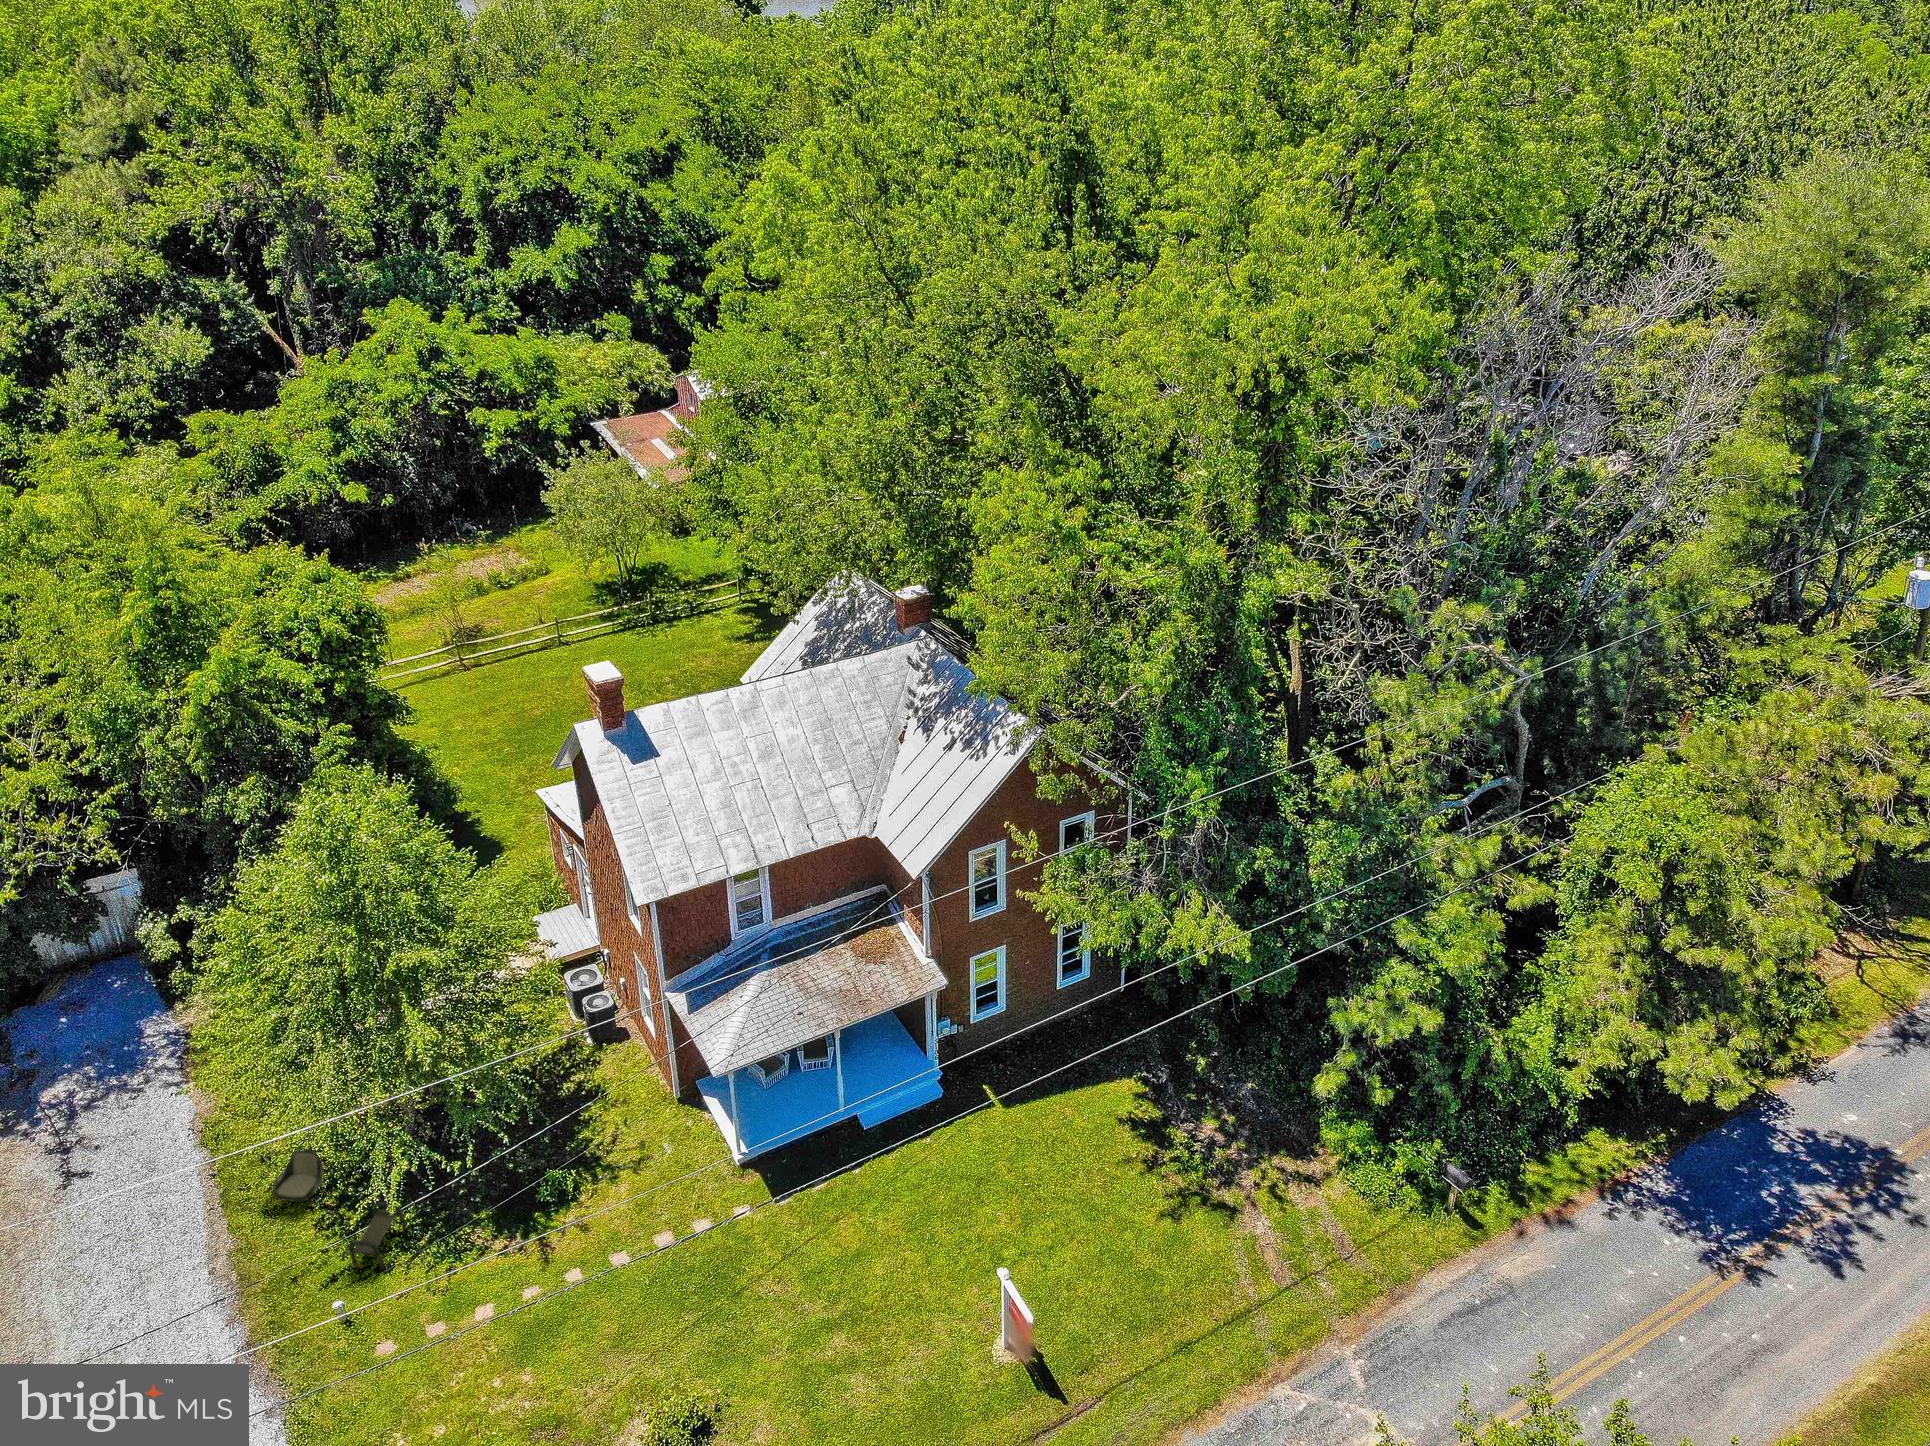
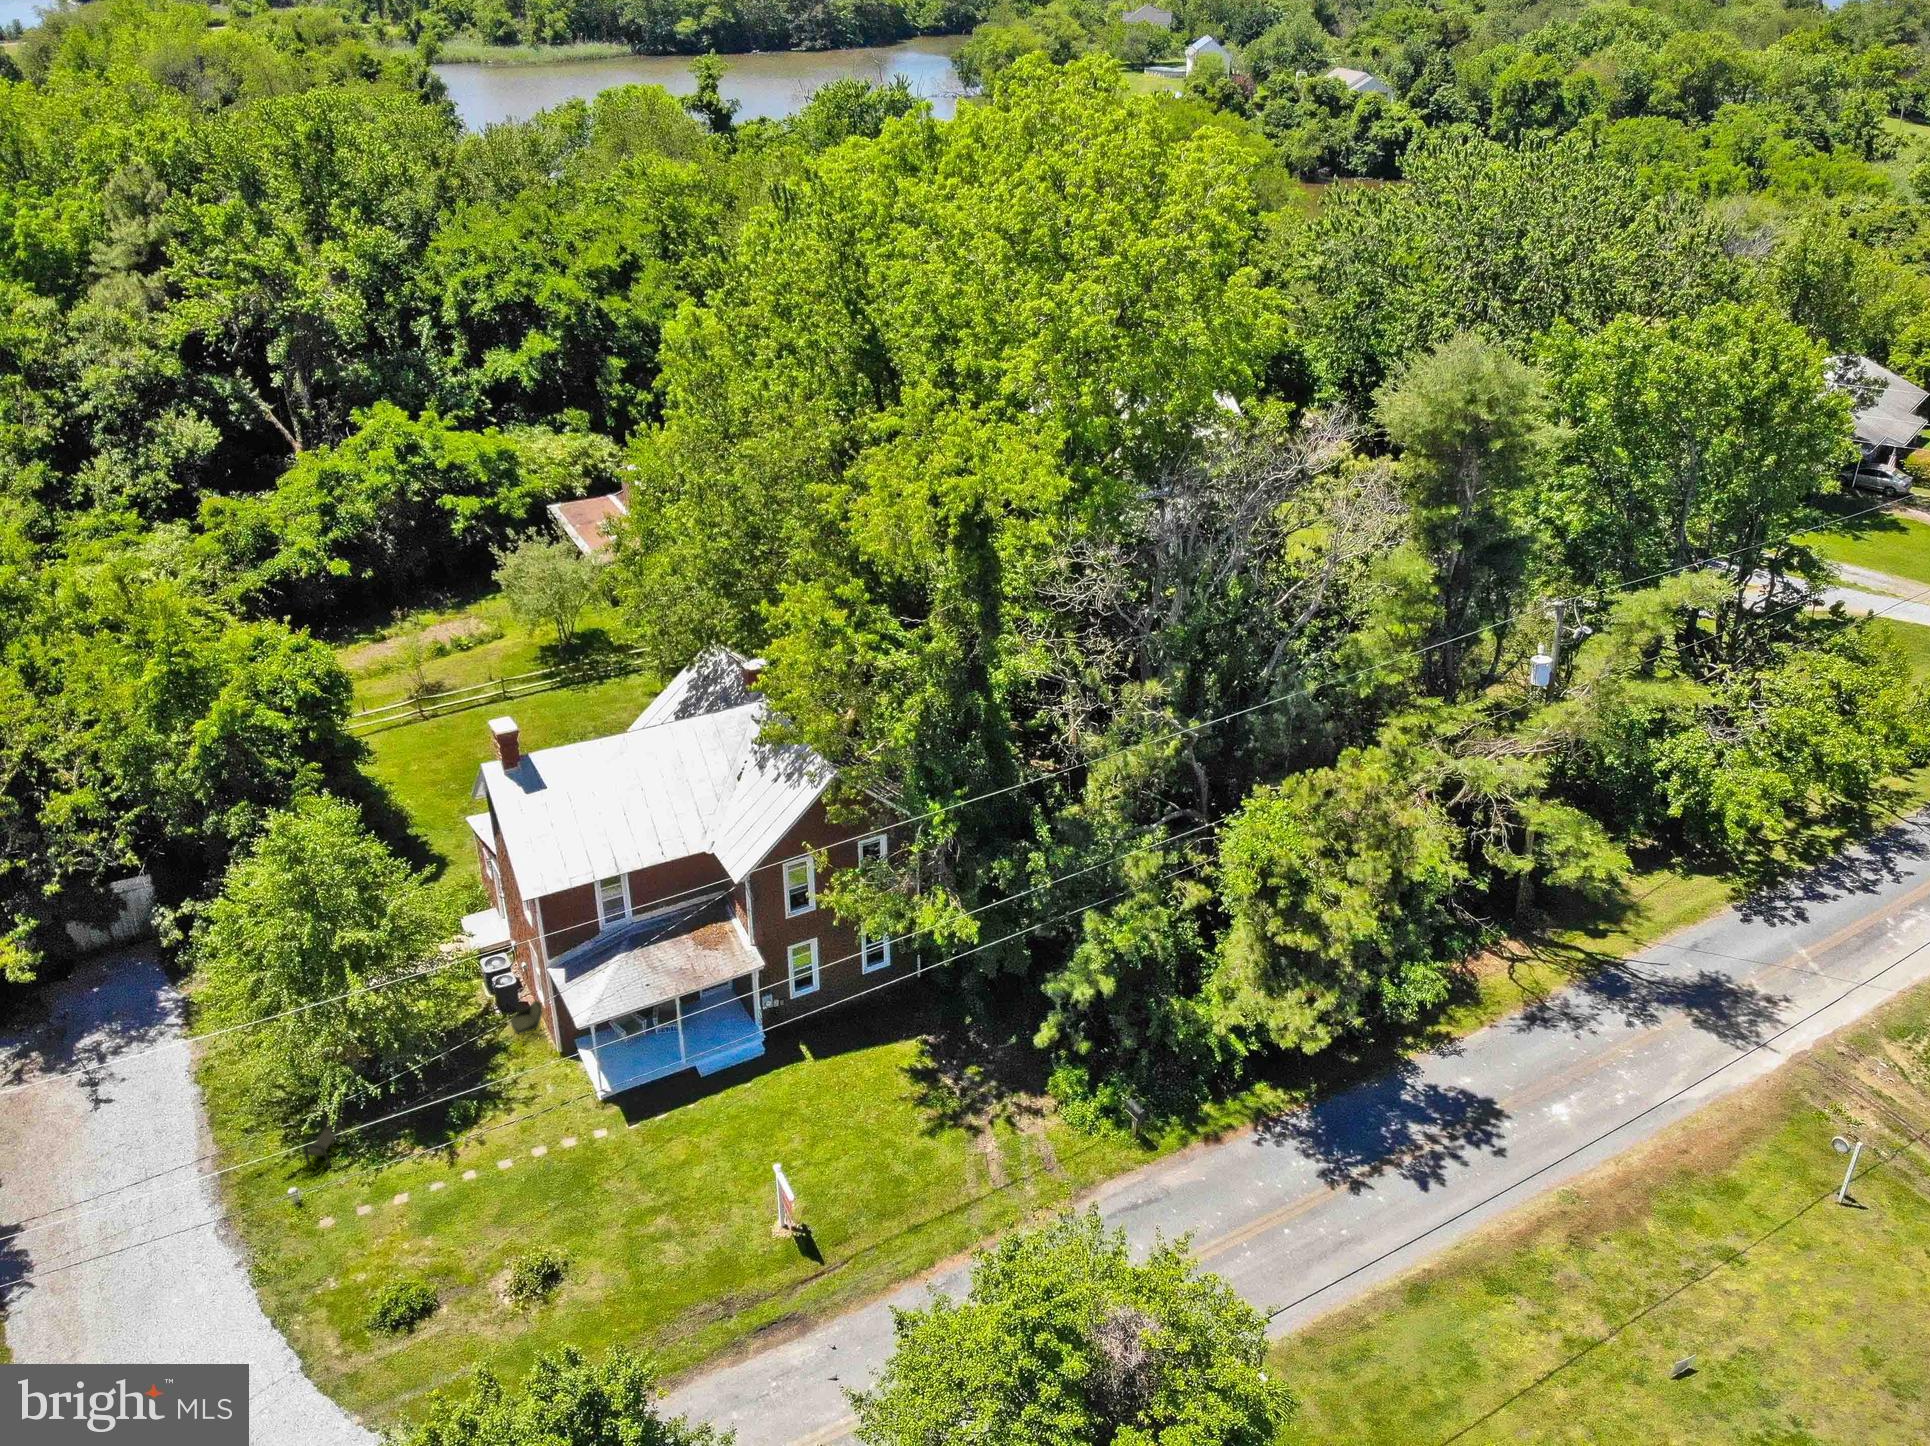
lounge chair: present [272,1150,328,1207] -> present [511,1001,542,1045]

